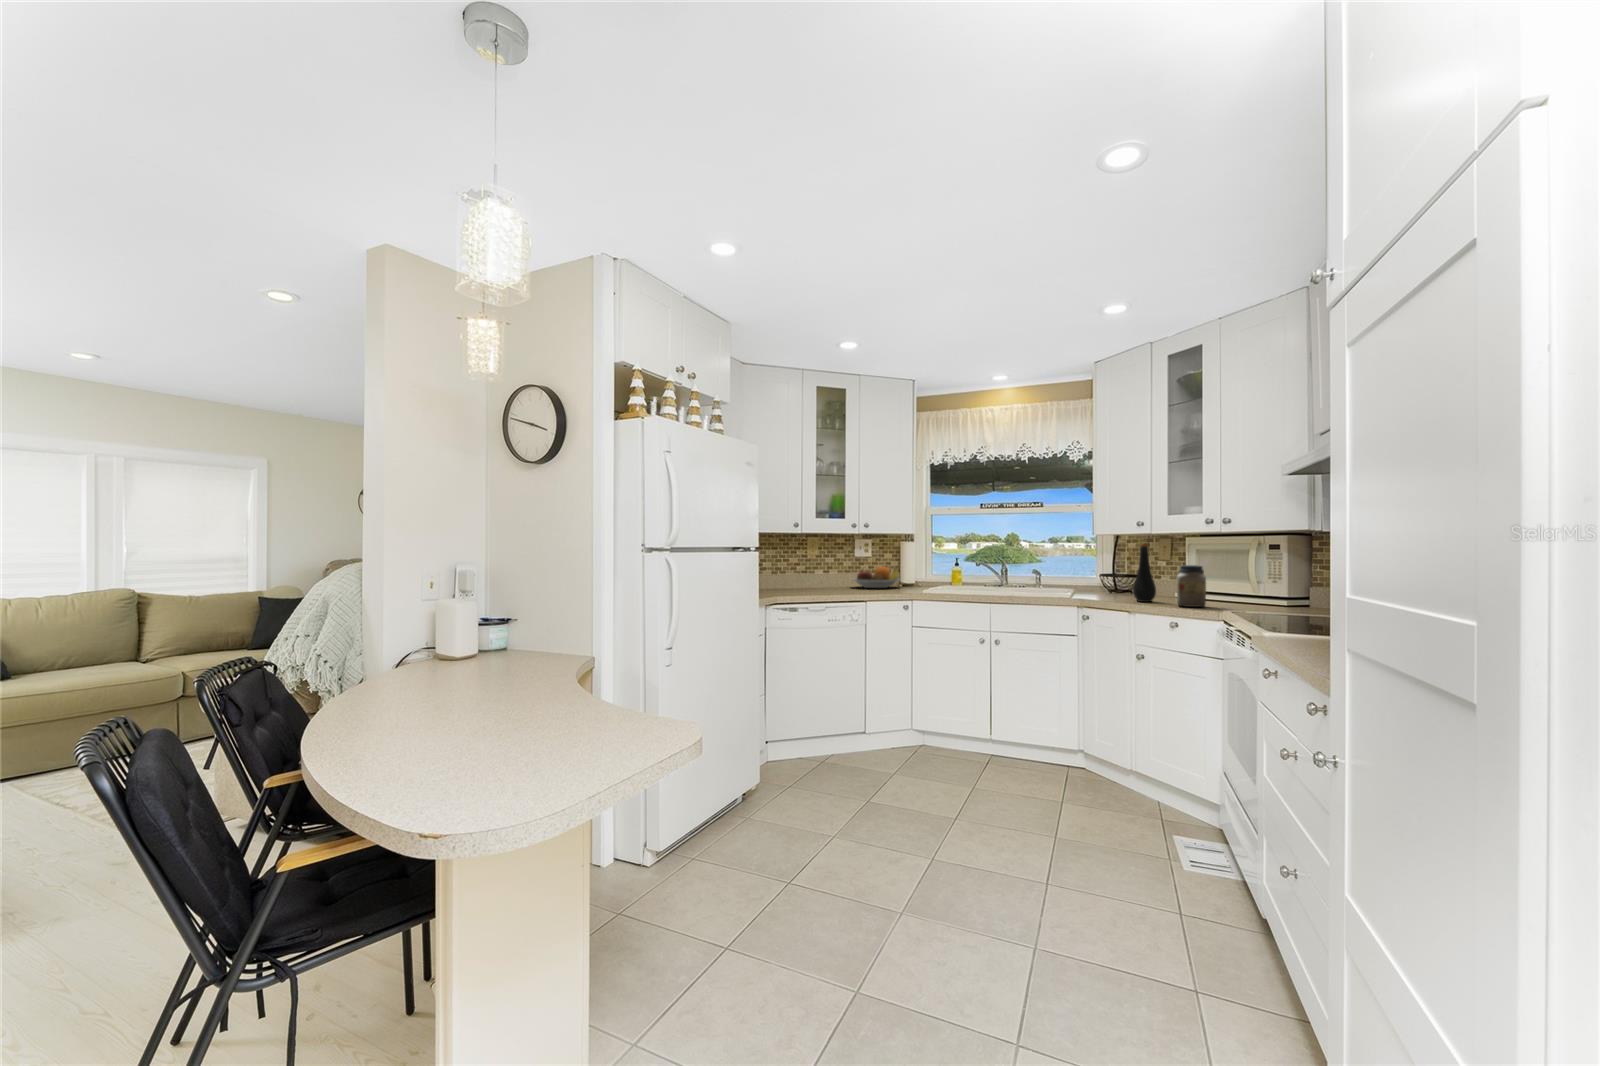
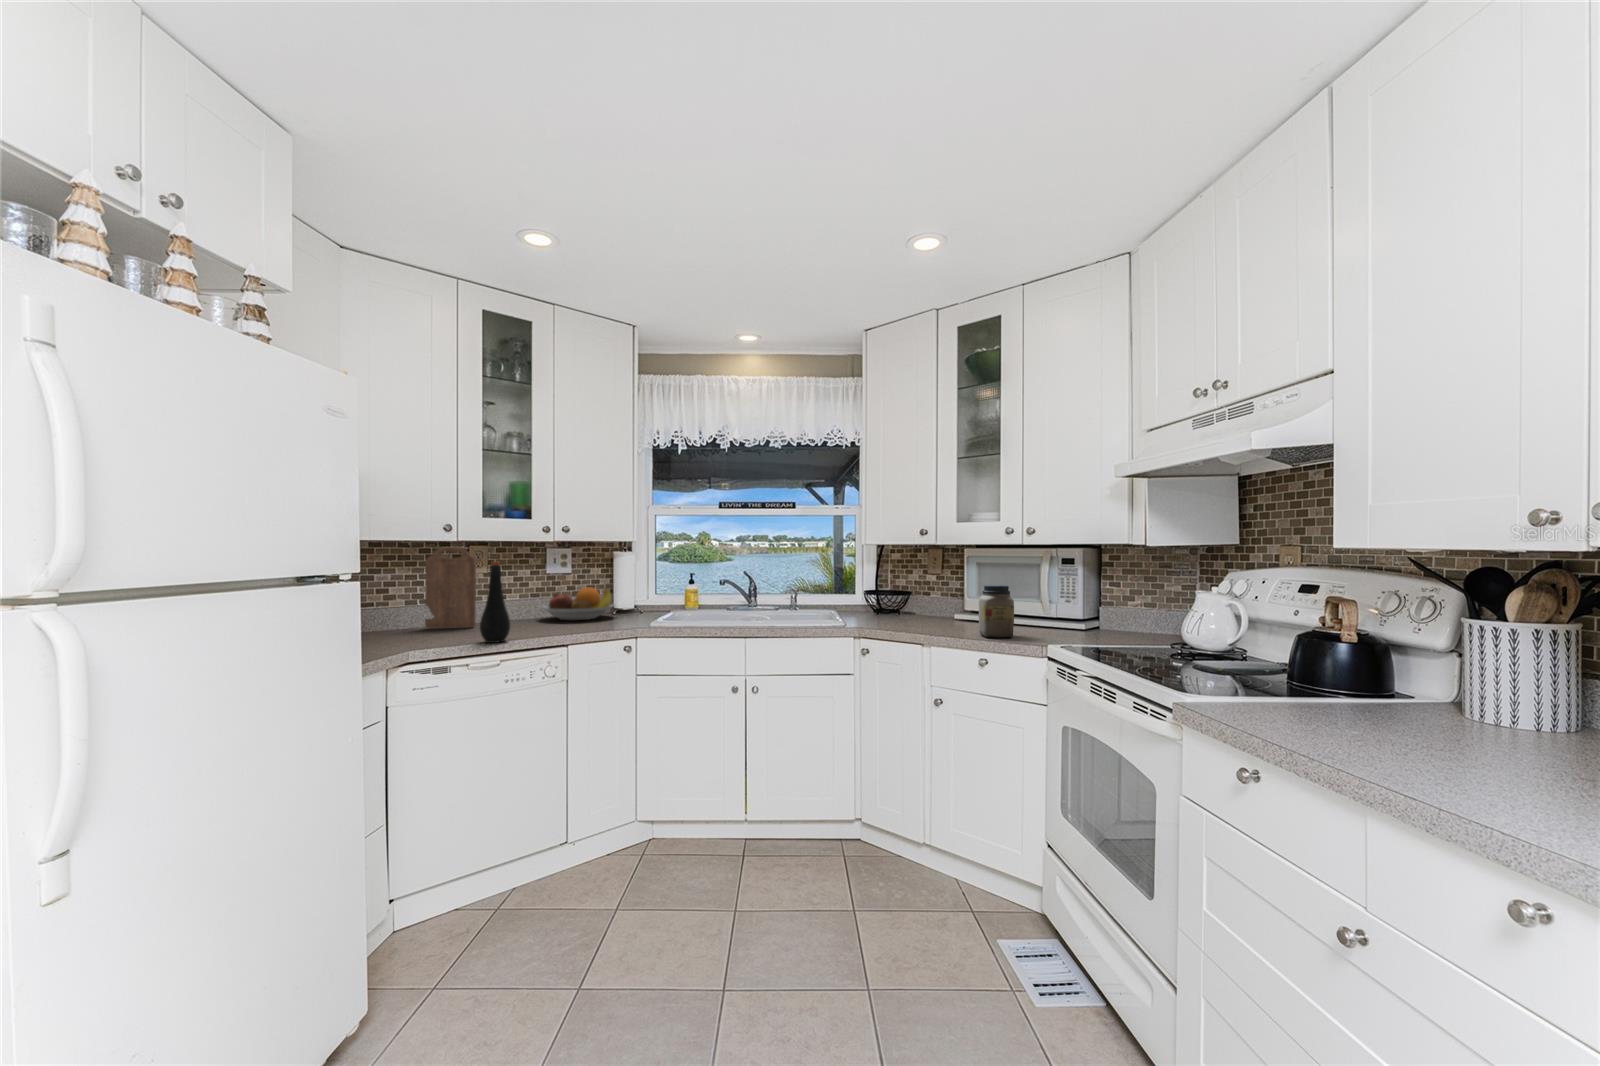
cutting board: none [784,538,812,589] -> present [425,547,476,628]
bottle: present [1133,544,1156,602] -> present [480,562,510,643]

